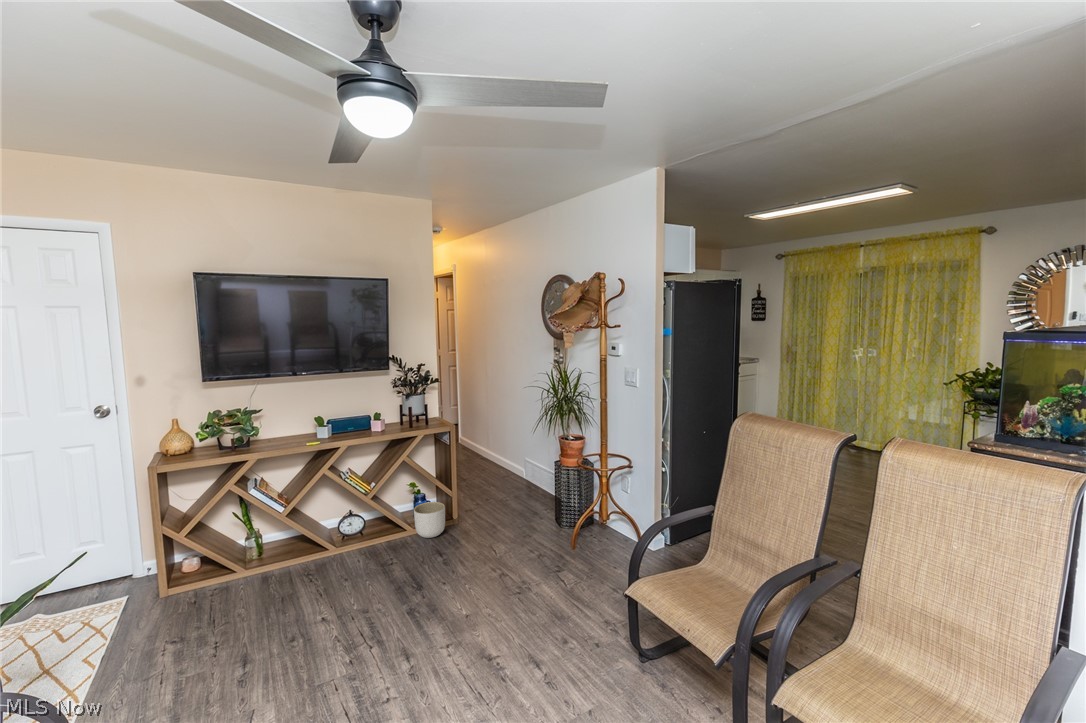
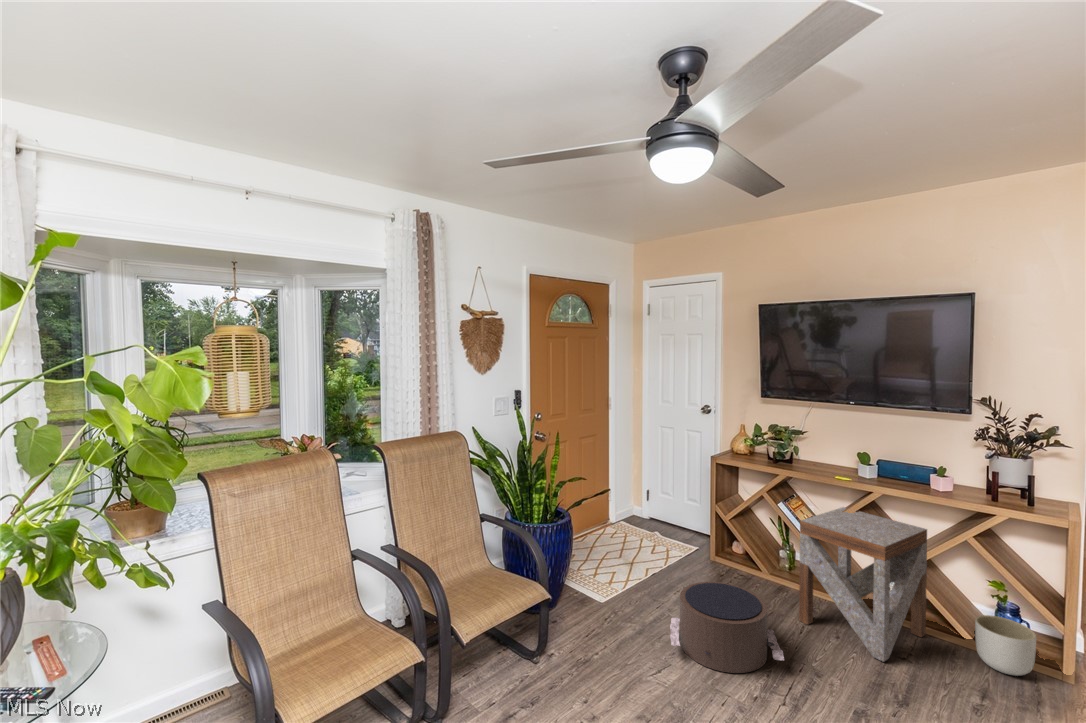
side table: none [300,462,387,588] -> present [799,507,927,662]
pouf: none [210,581,348,689] -> present [670,582,784,673]

